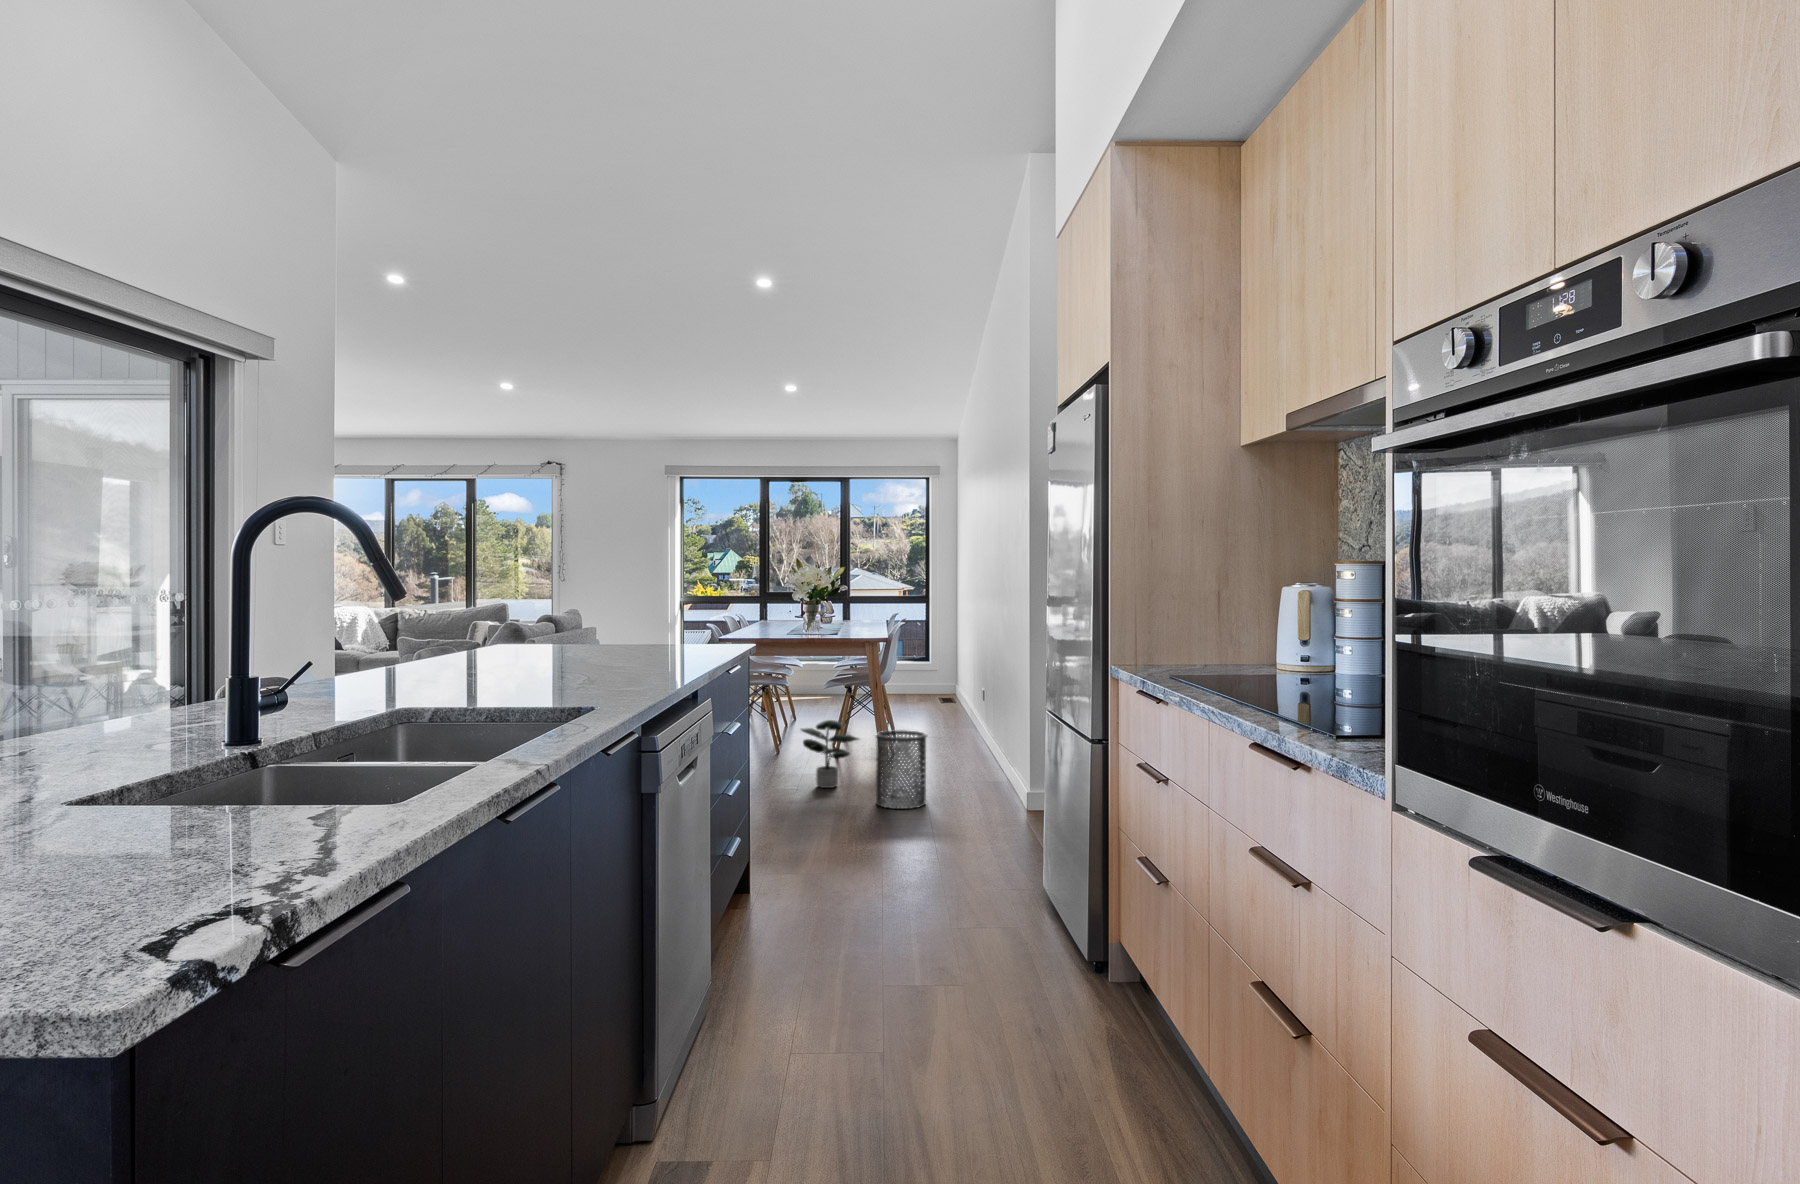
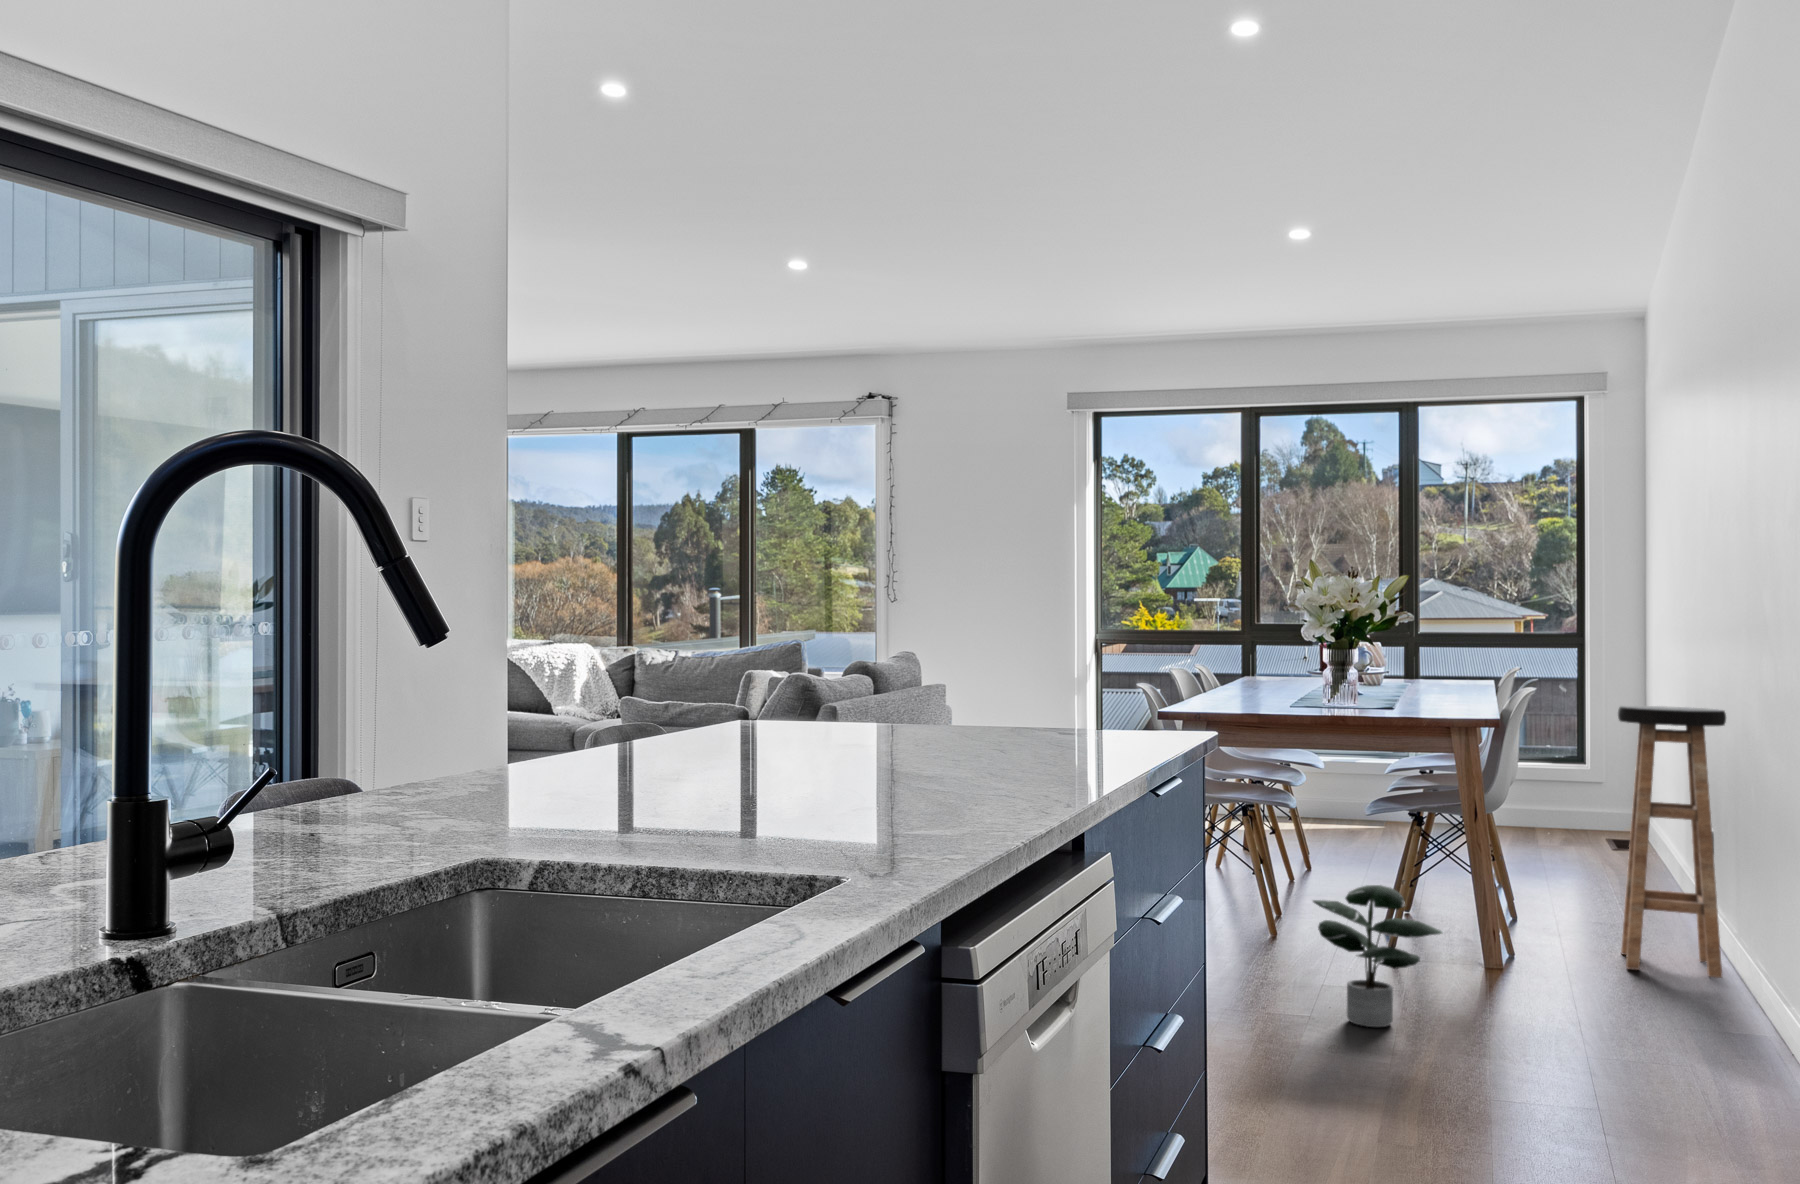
bar stool: none [939,630,984,754] -> present [1618,706,1726,978]
trash can: present [876,730,927,809] -> none [1477,924,1603,1105]

